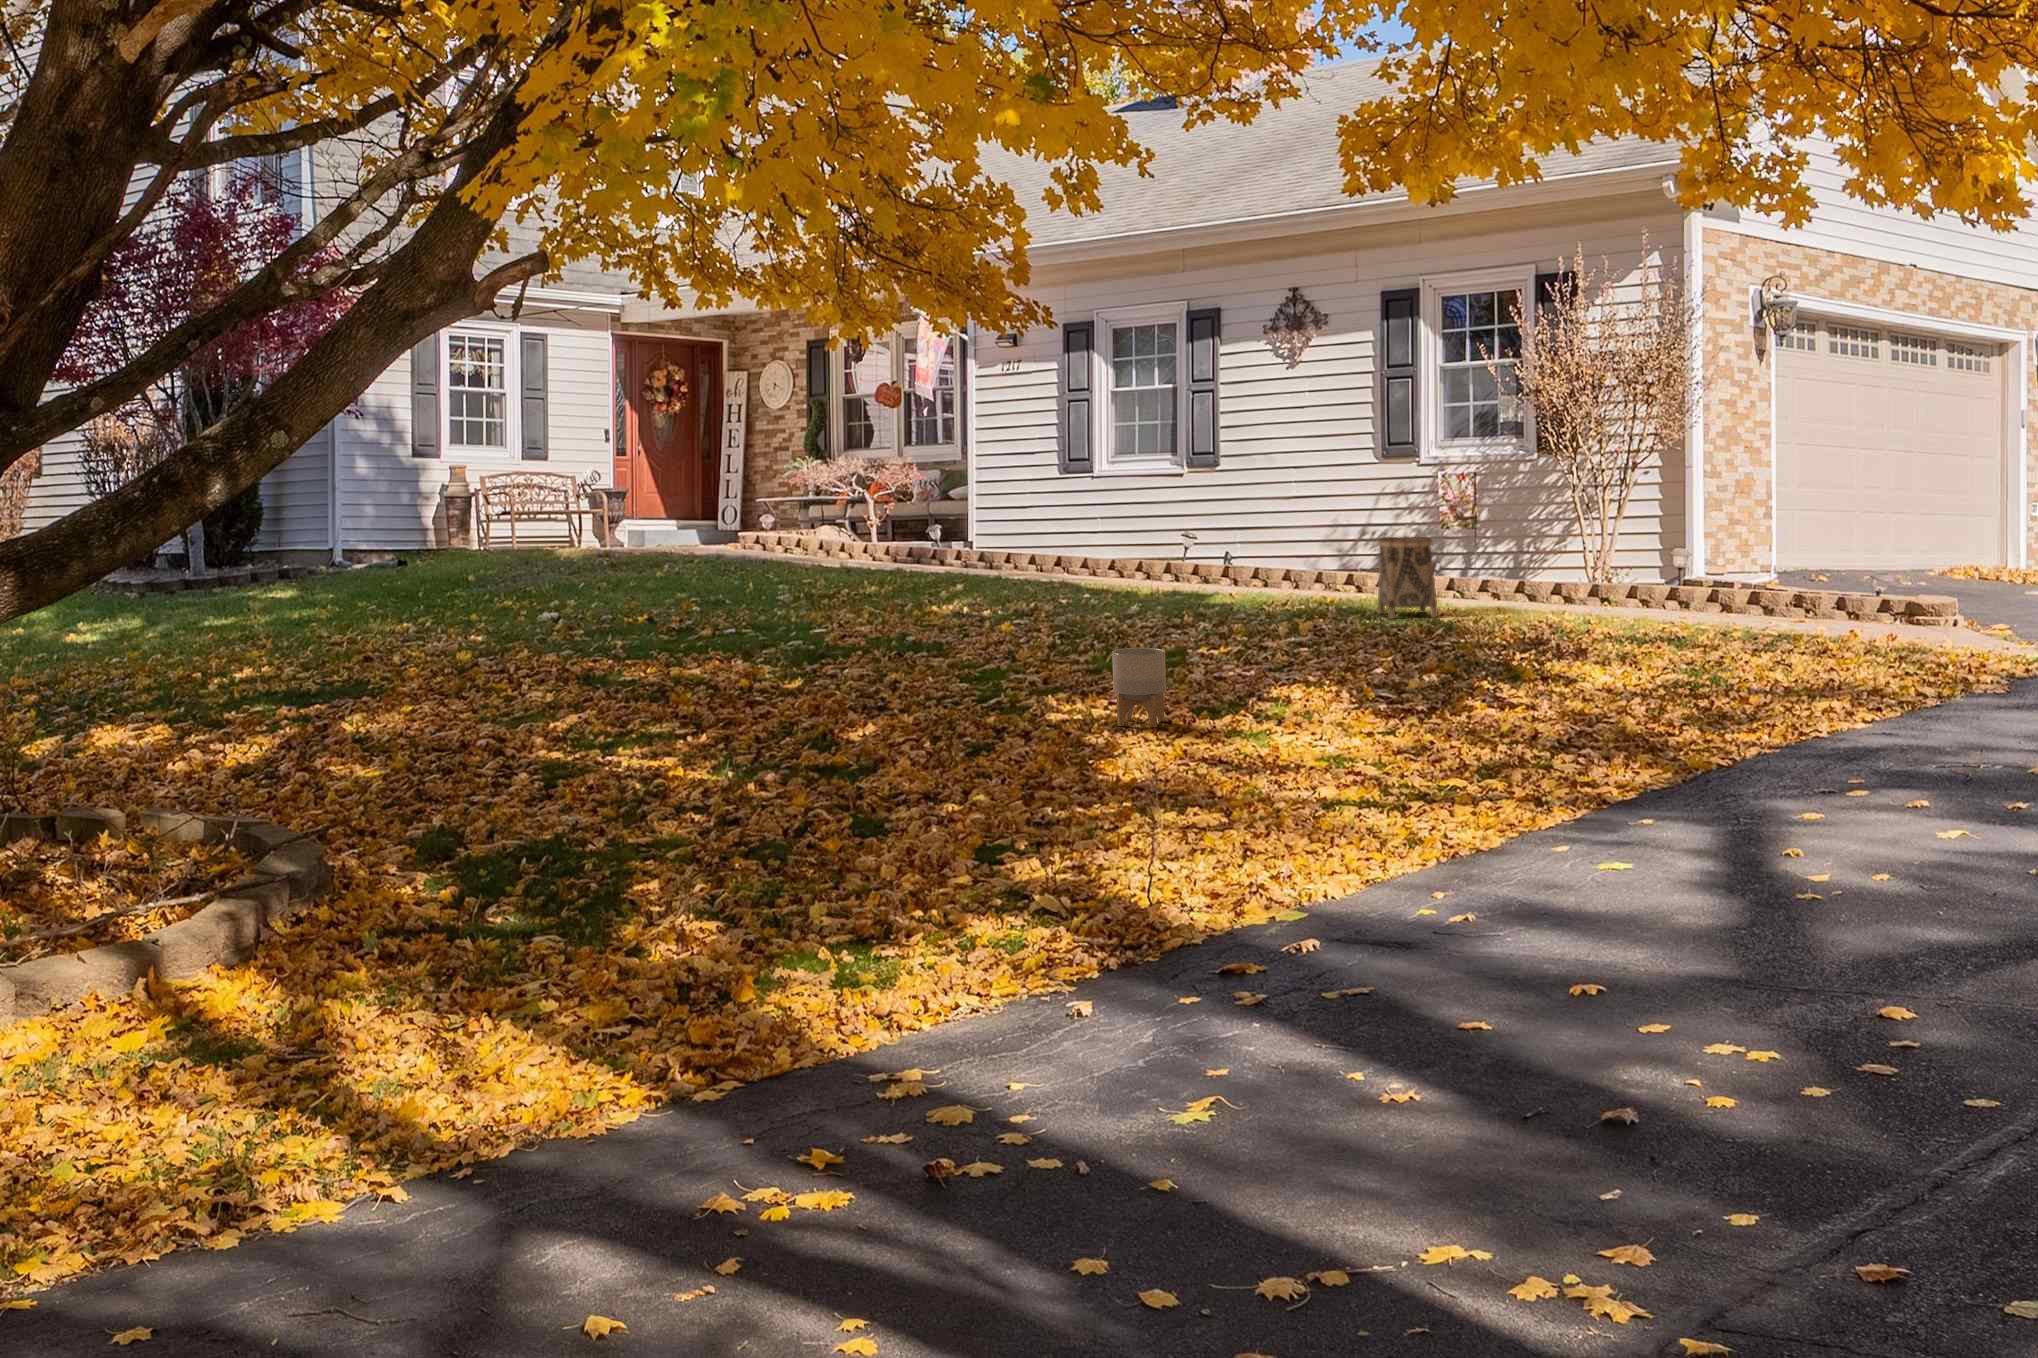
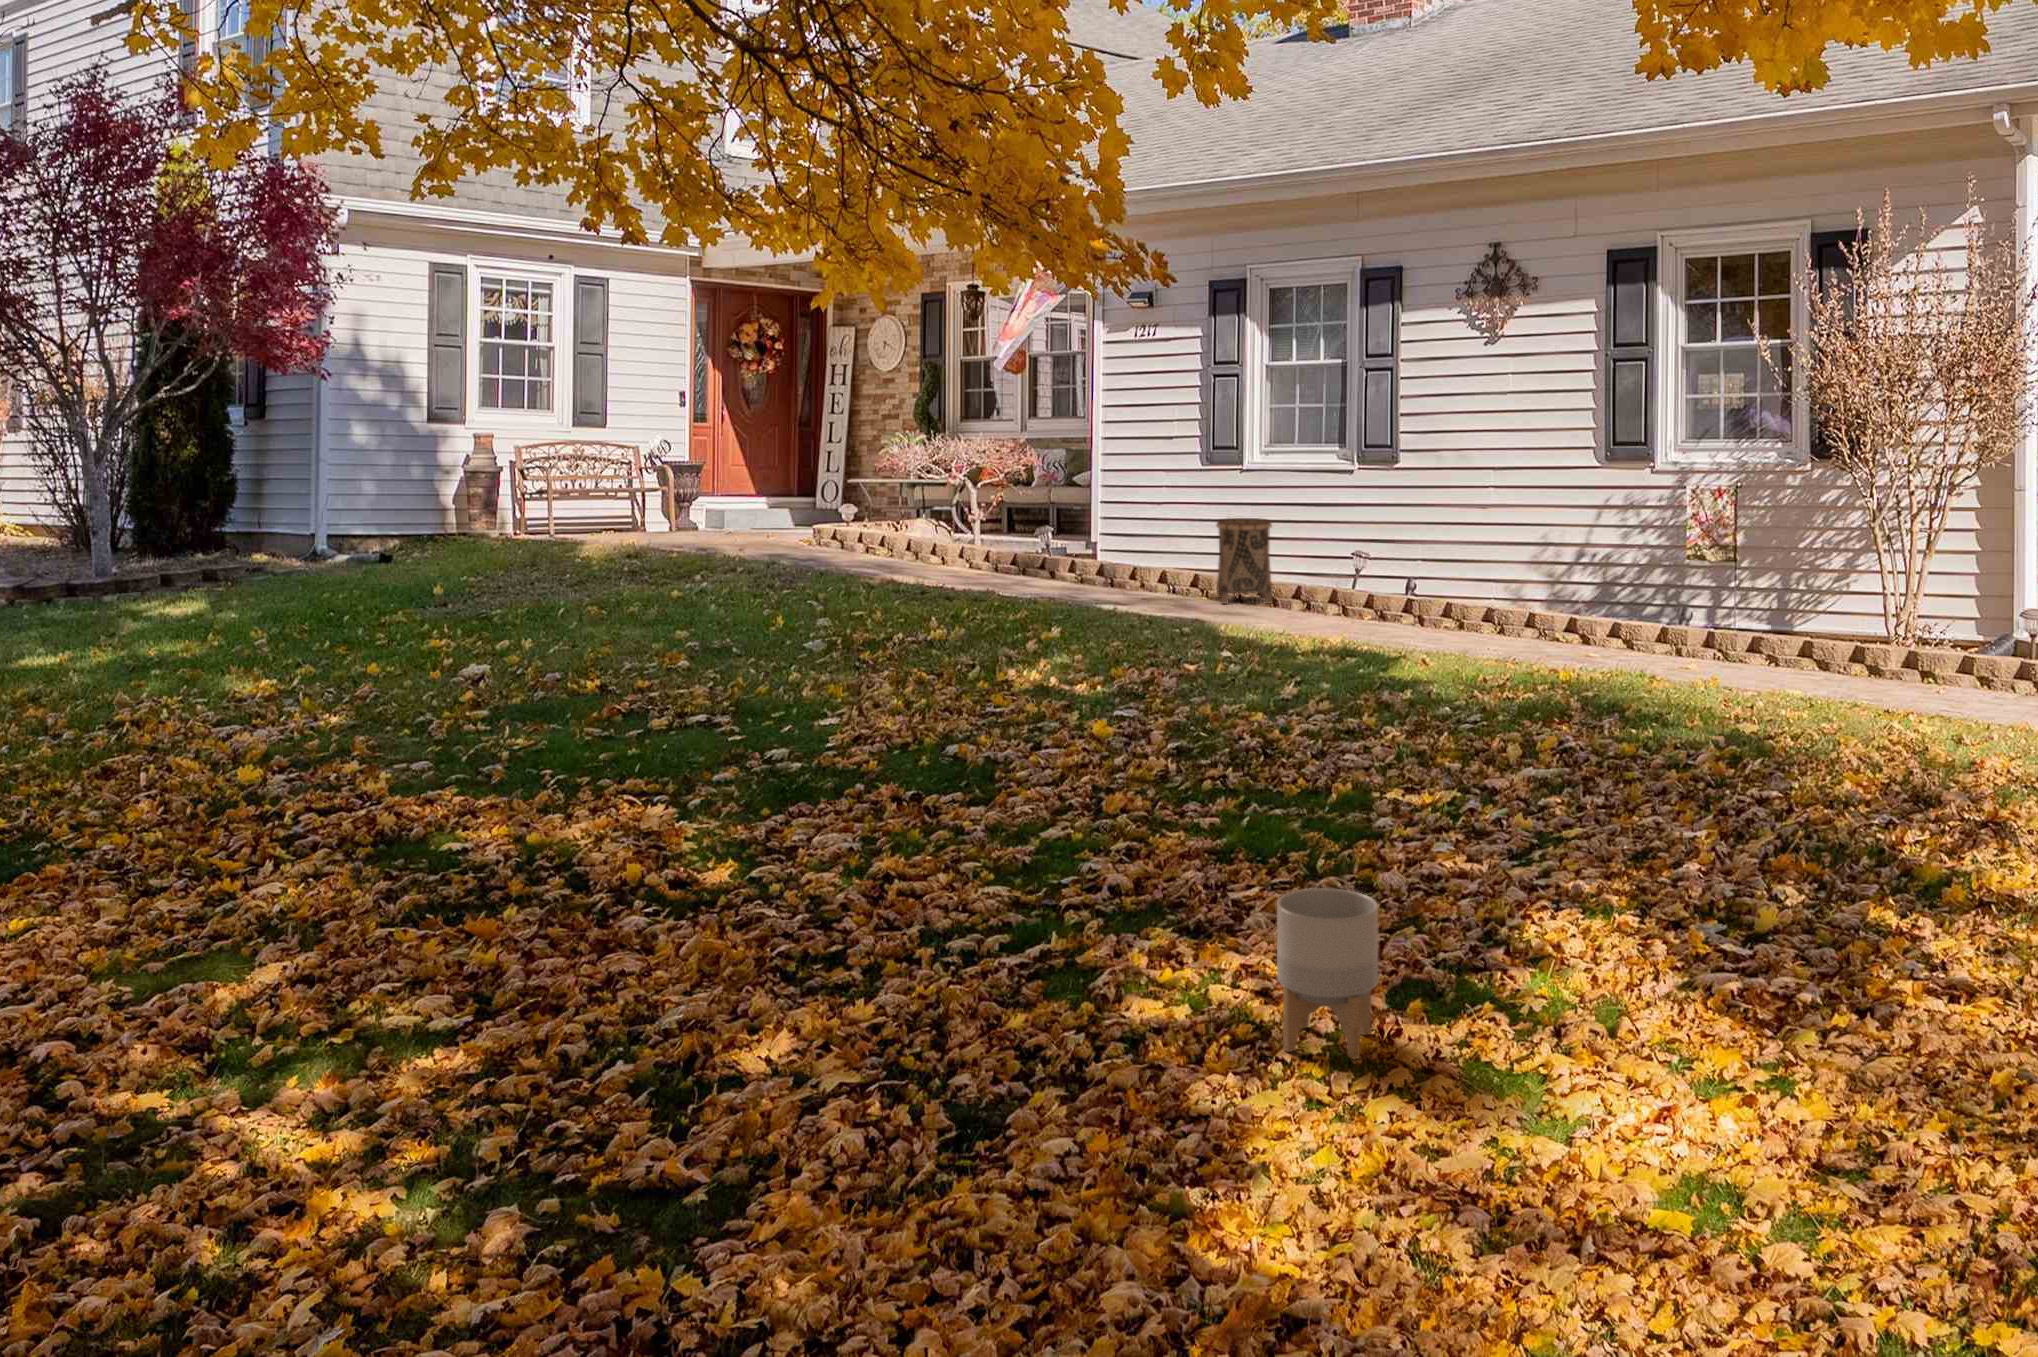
basket: present [1378,537,1438,619] -> present [1216,518,1273,604]

